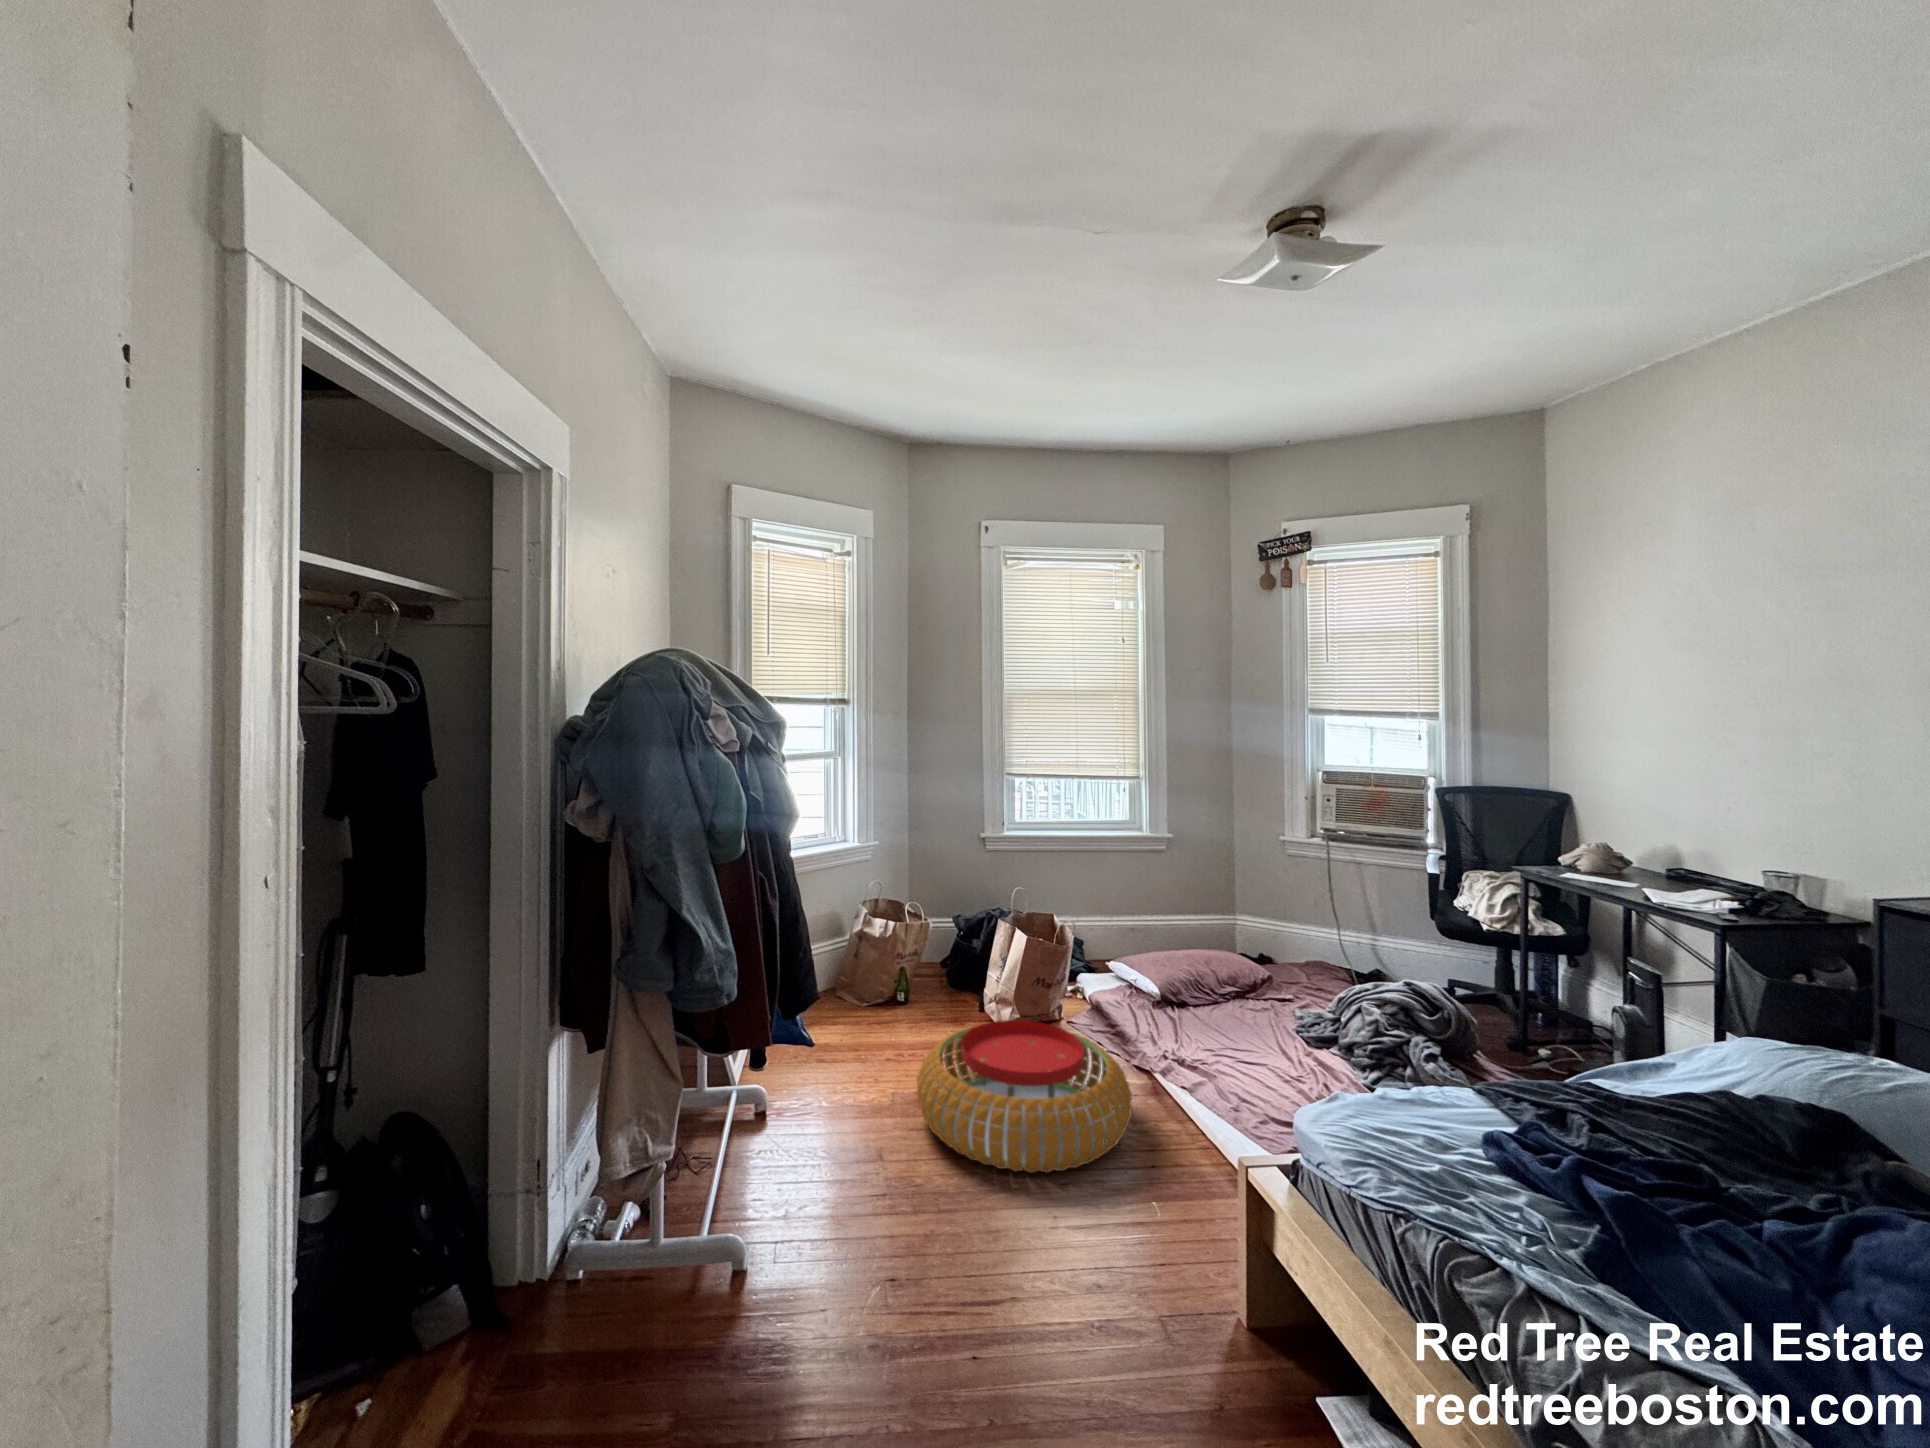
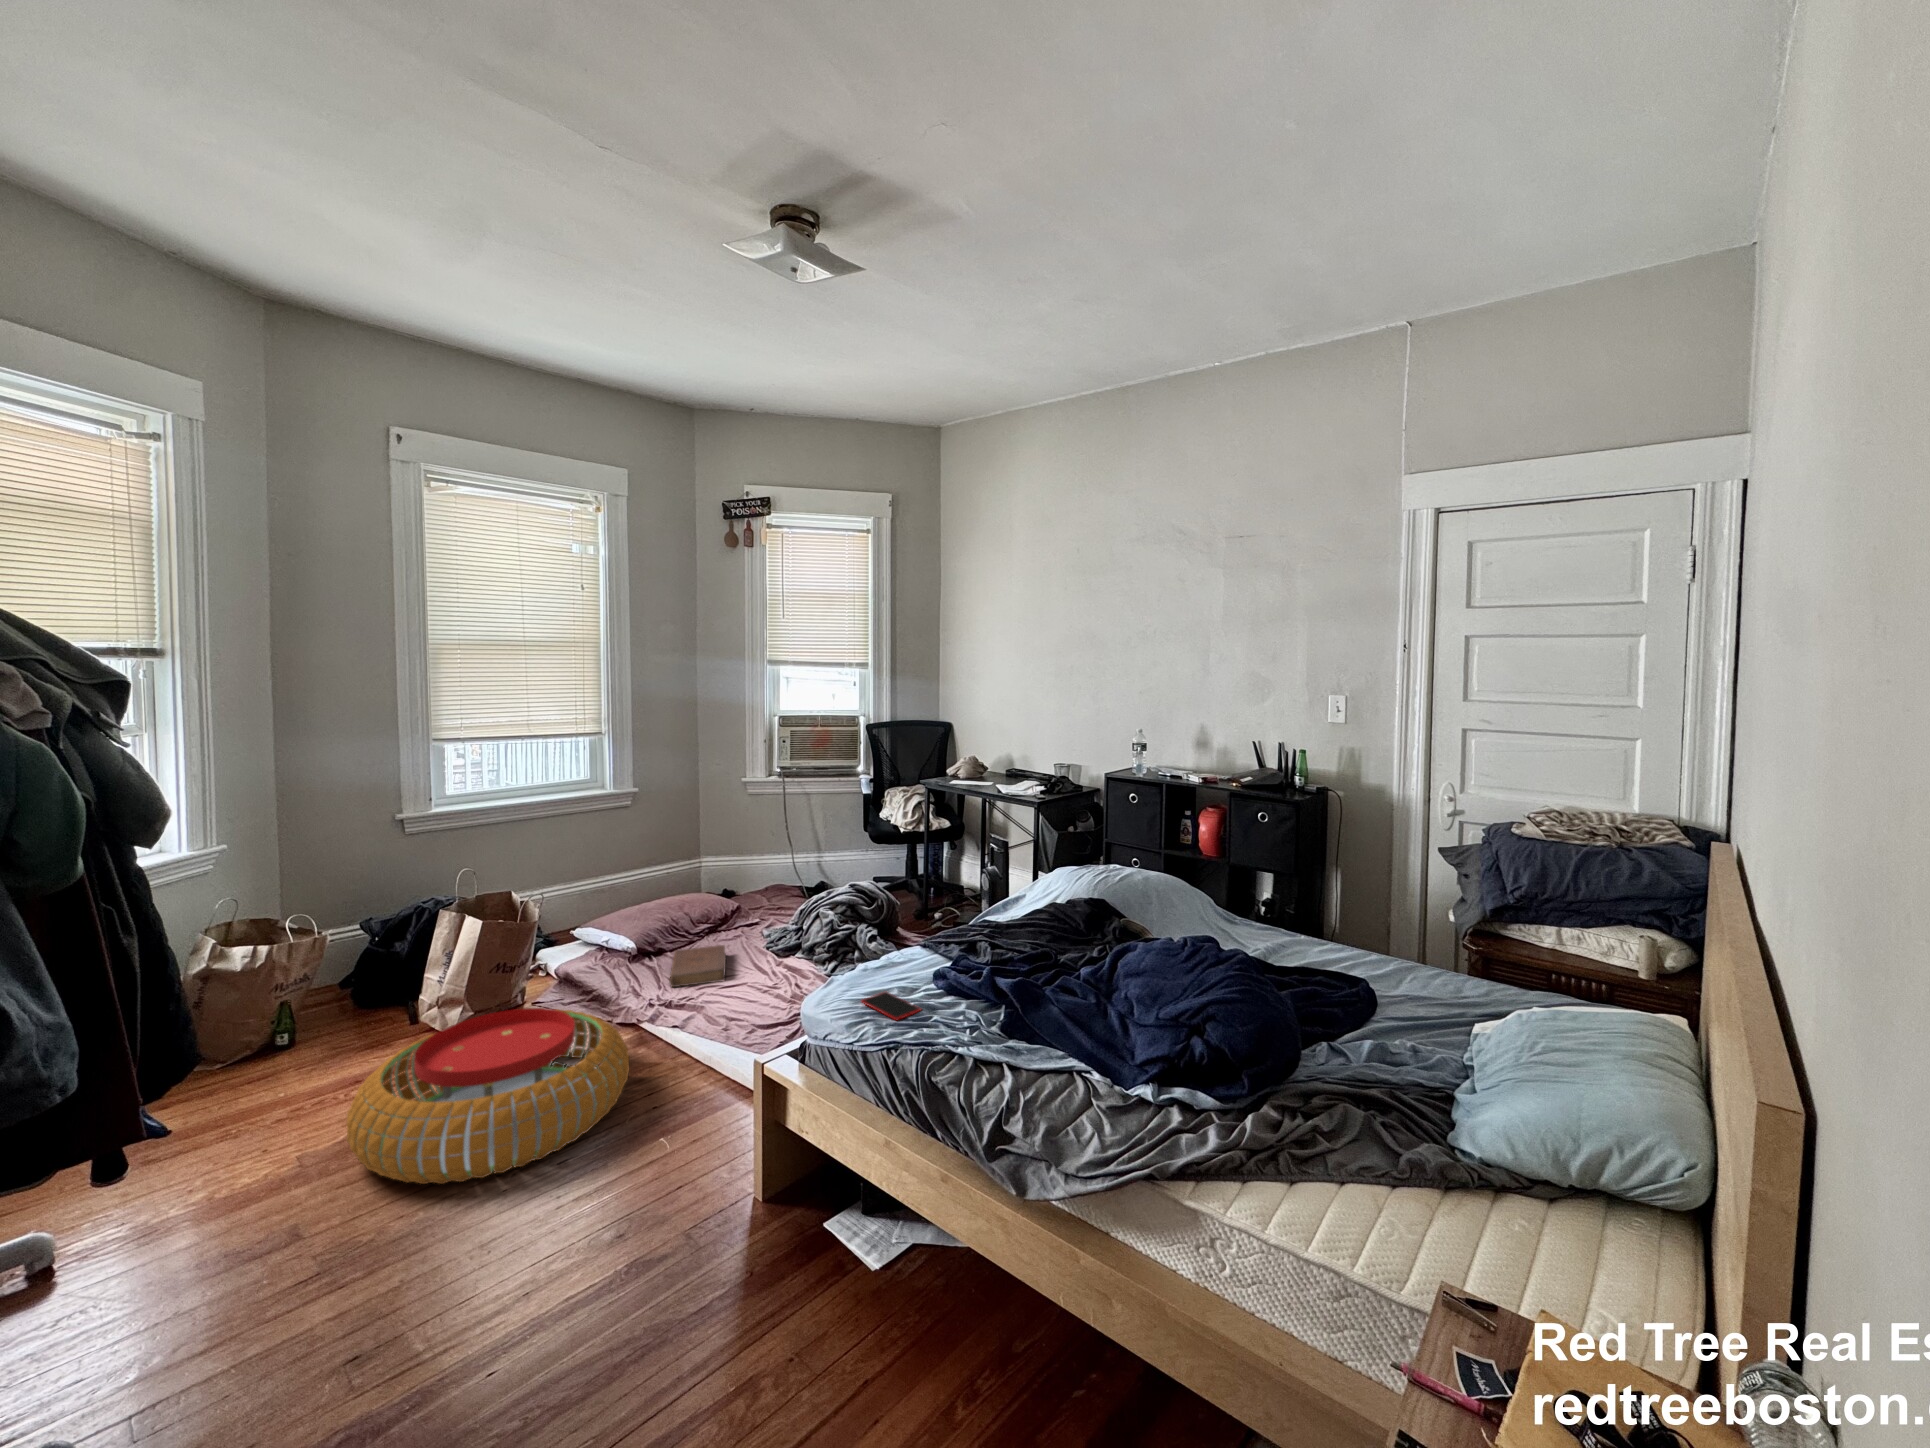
book: none [1186,1006,1250,1054] -> present [669,945,726,987]
smartphone: none [1367,1134,1455,1181] -> present [861,991,921,1020]

